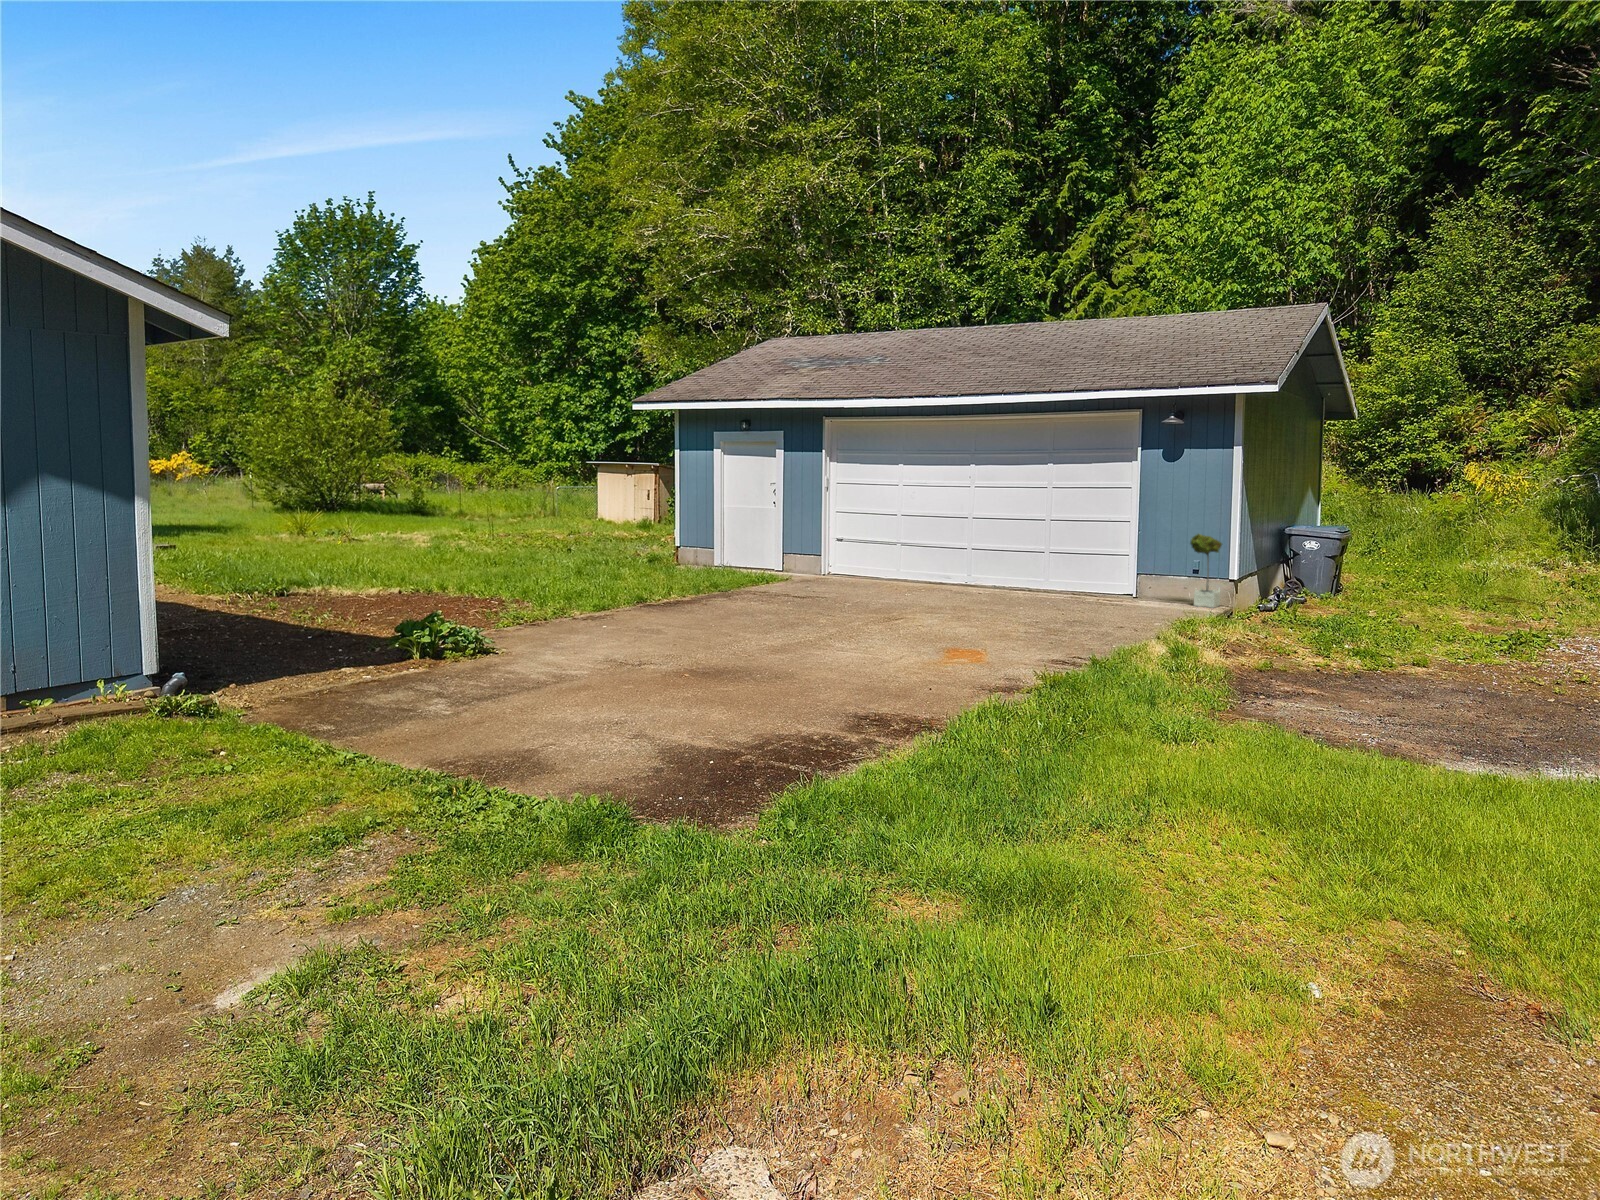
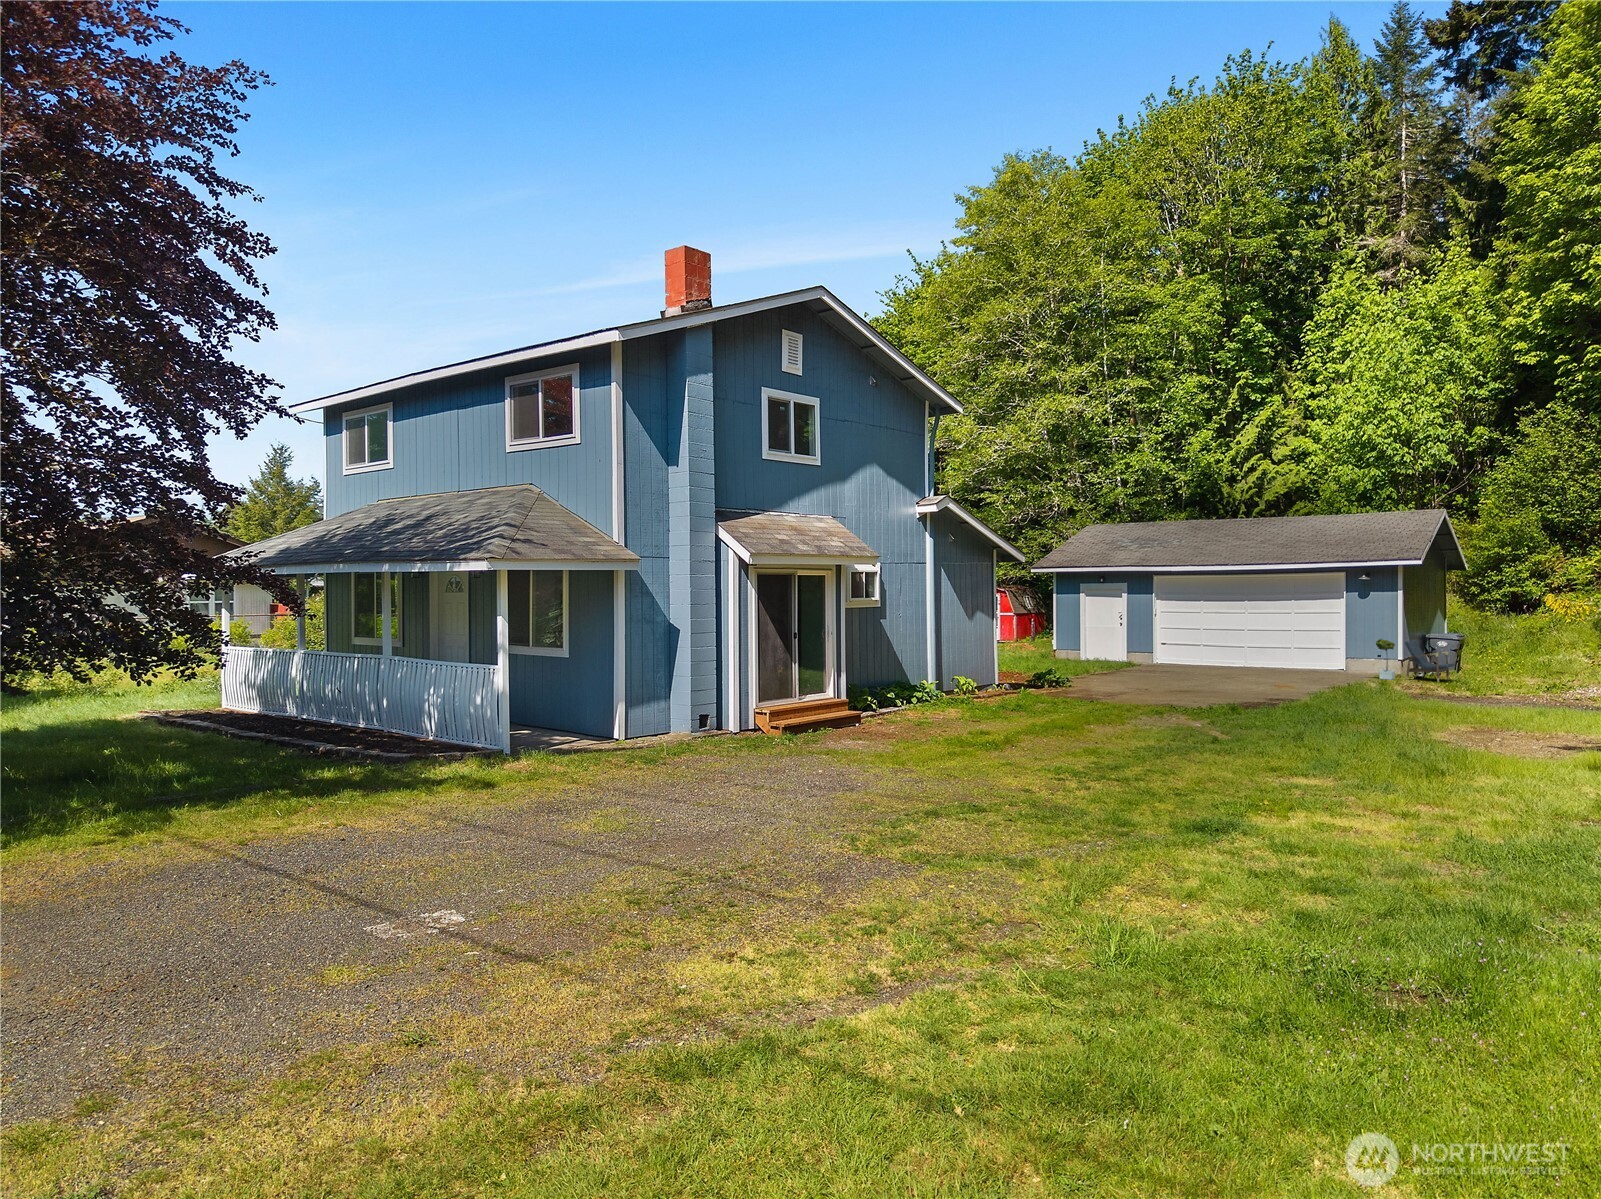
lounge chair: none [1240,536,1323,613] -> present [1405,640,1454,682]

